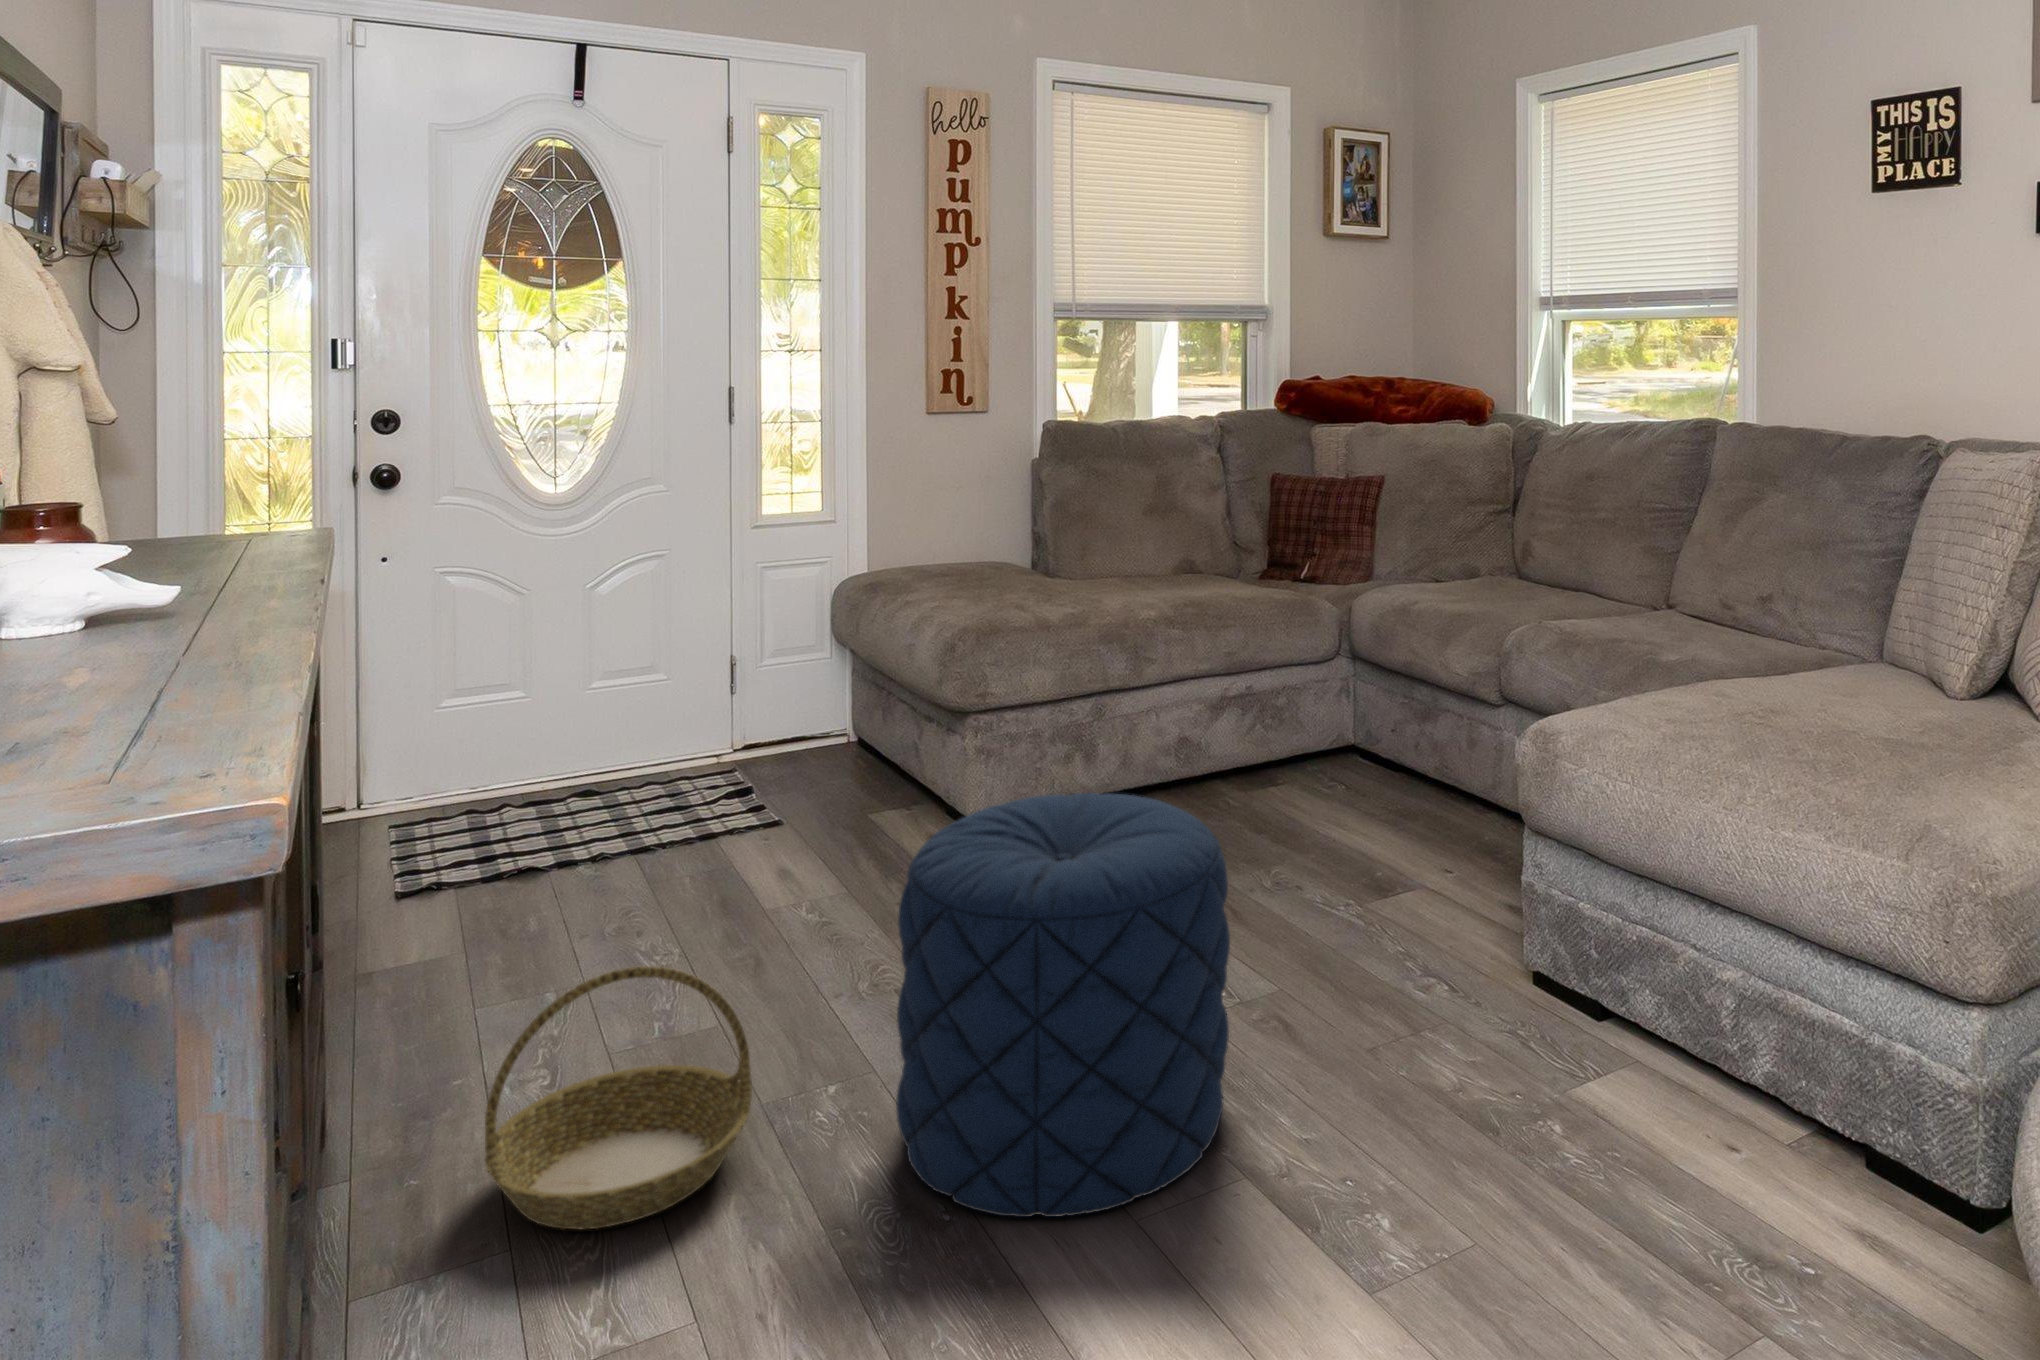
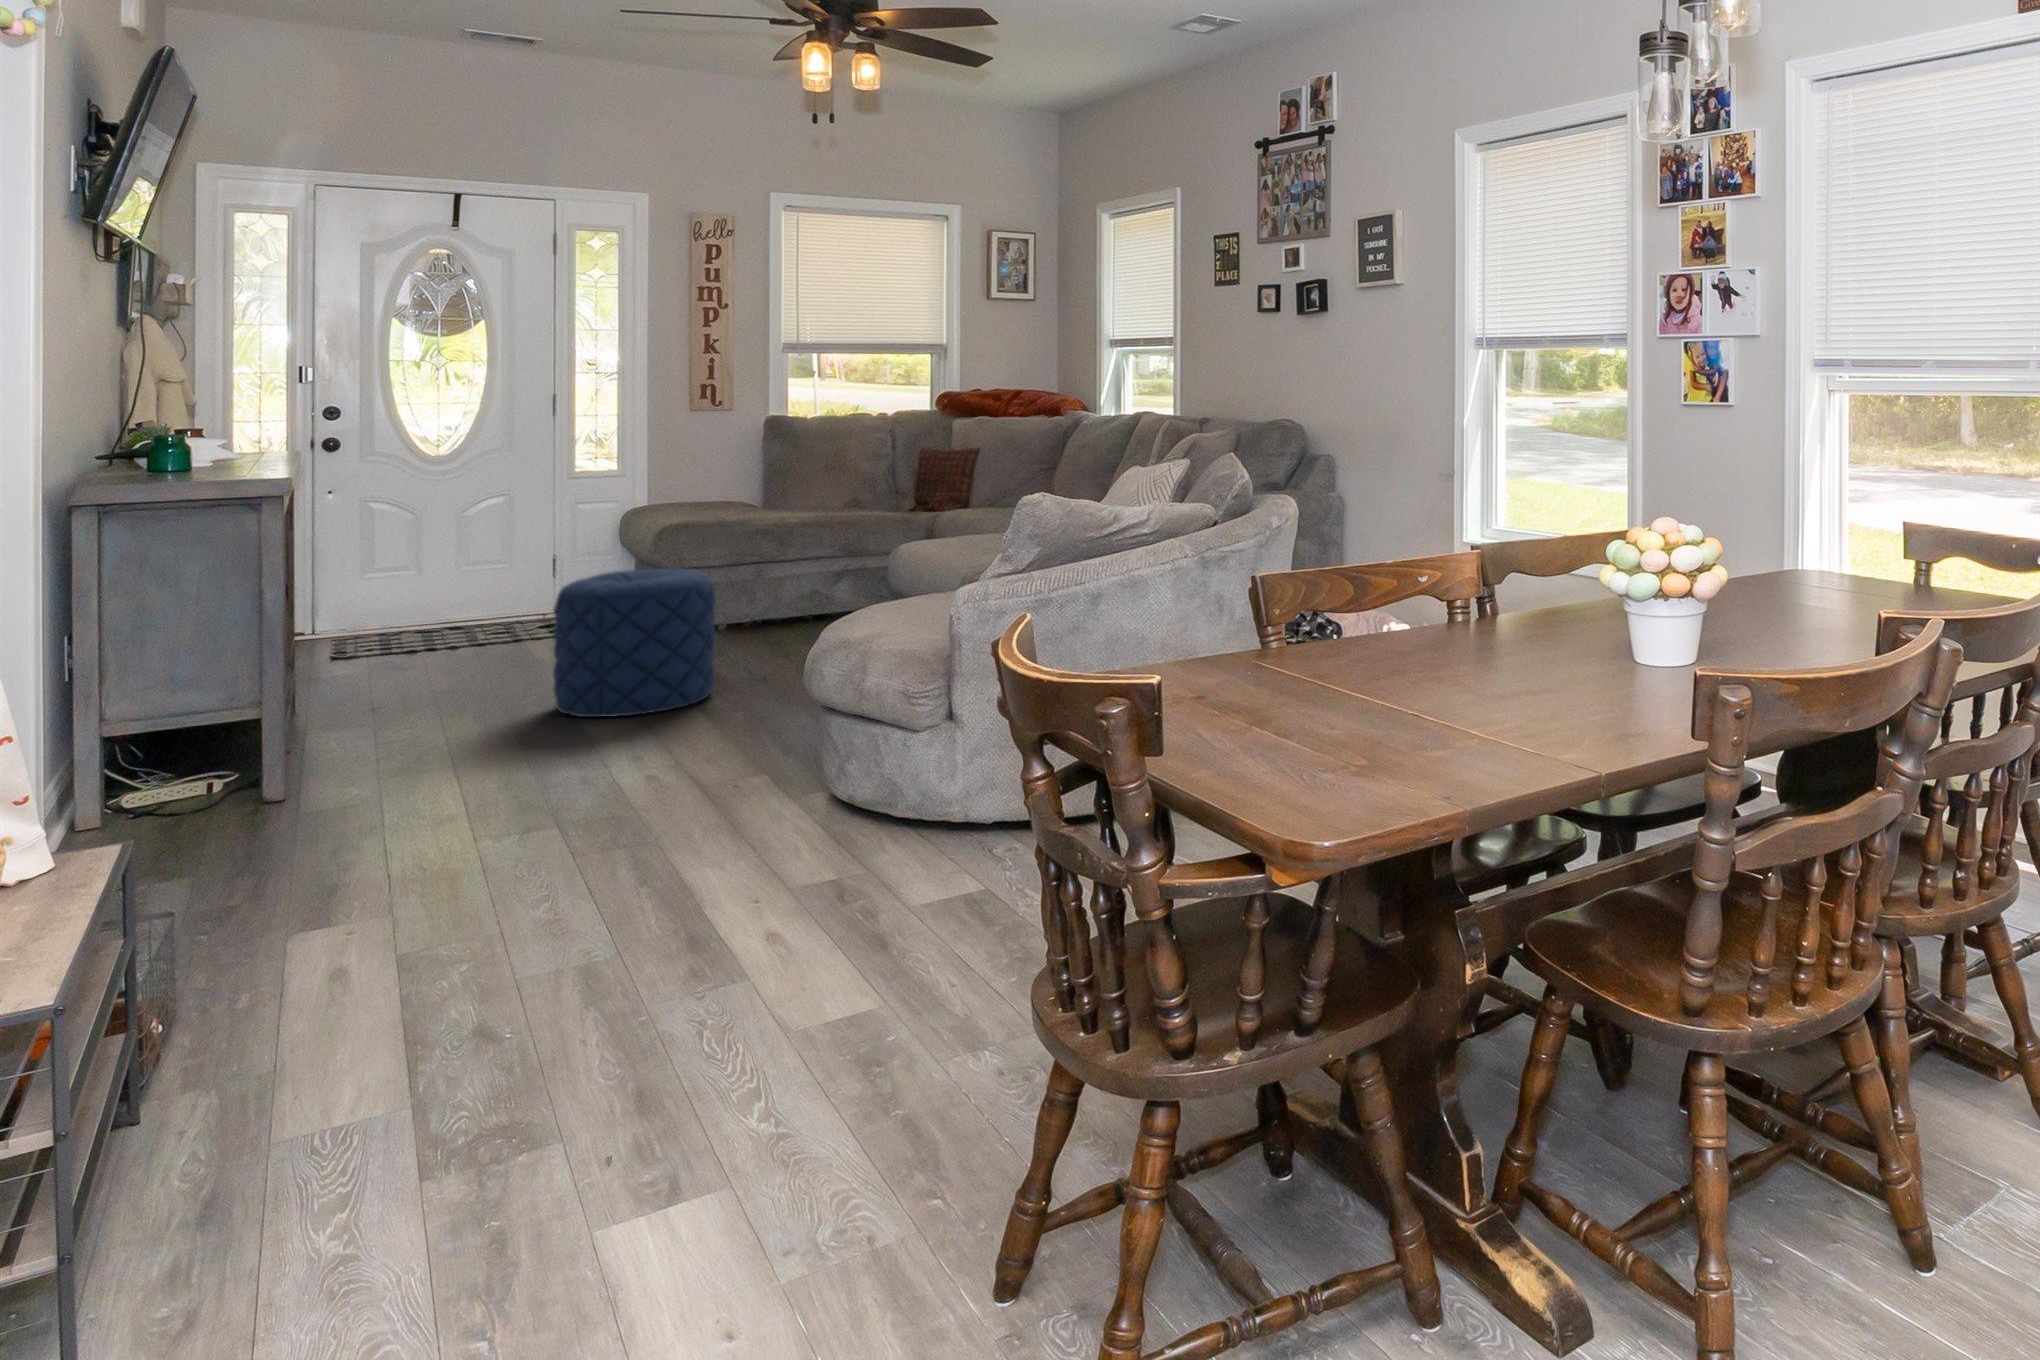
basket: present [485,966,752,1230] -> none [365,629,491,724]

